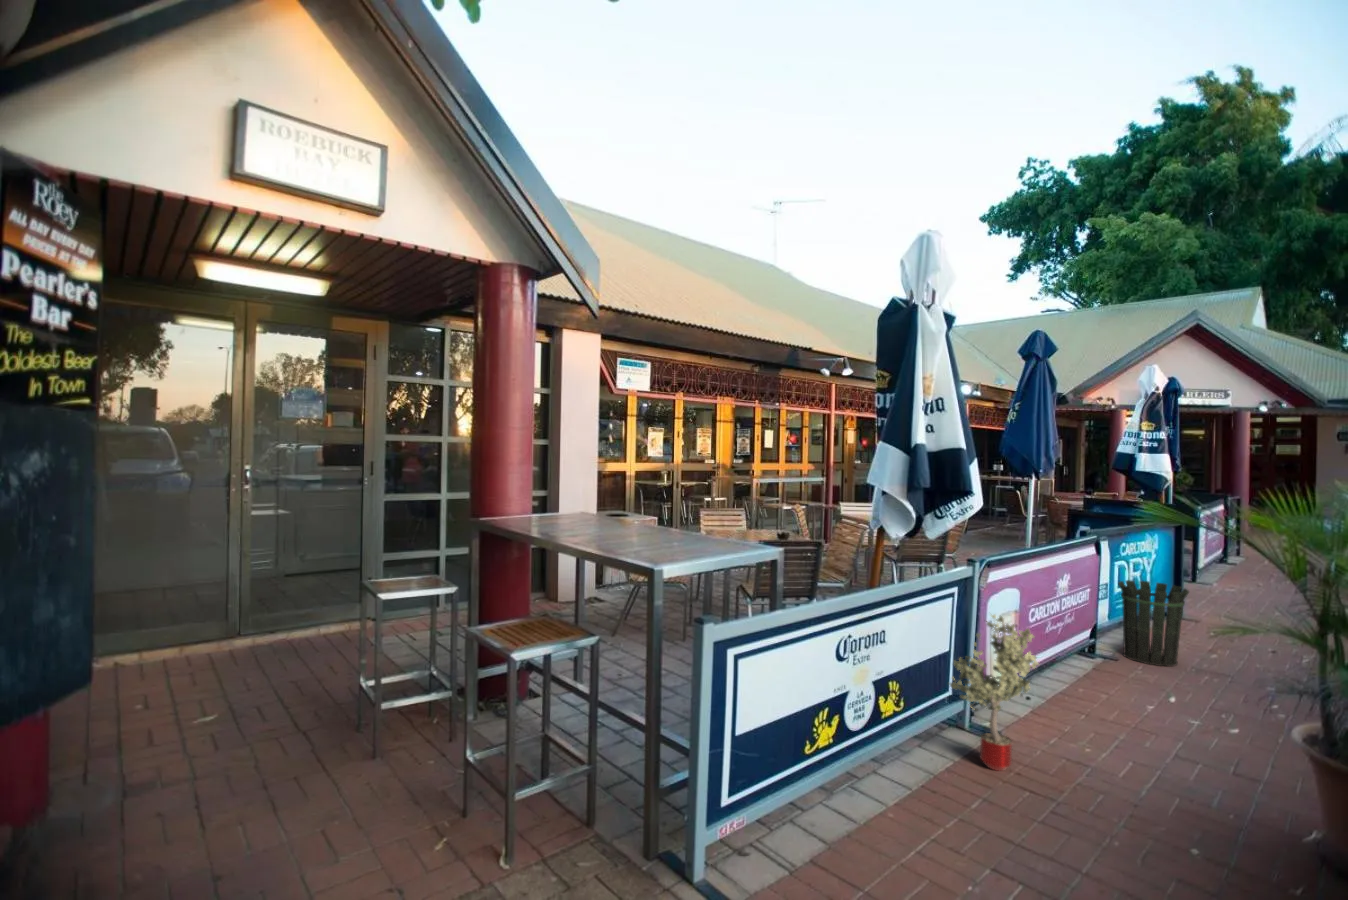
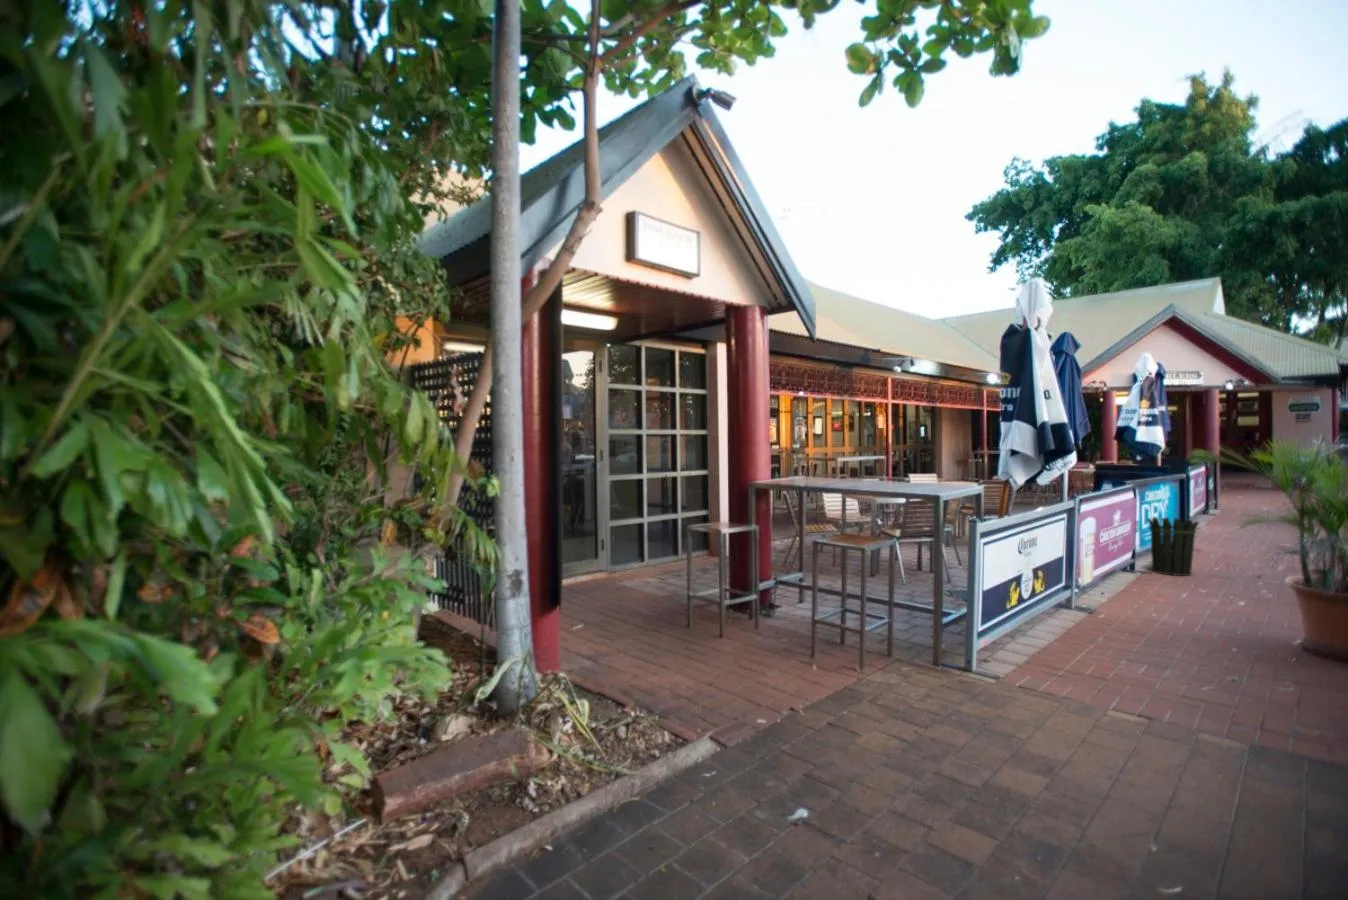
potted tree: present [950,614,1038,771] -> none [1067,529,1125,627]

